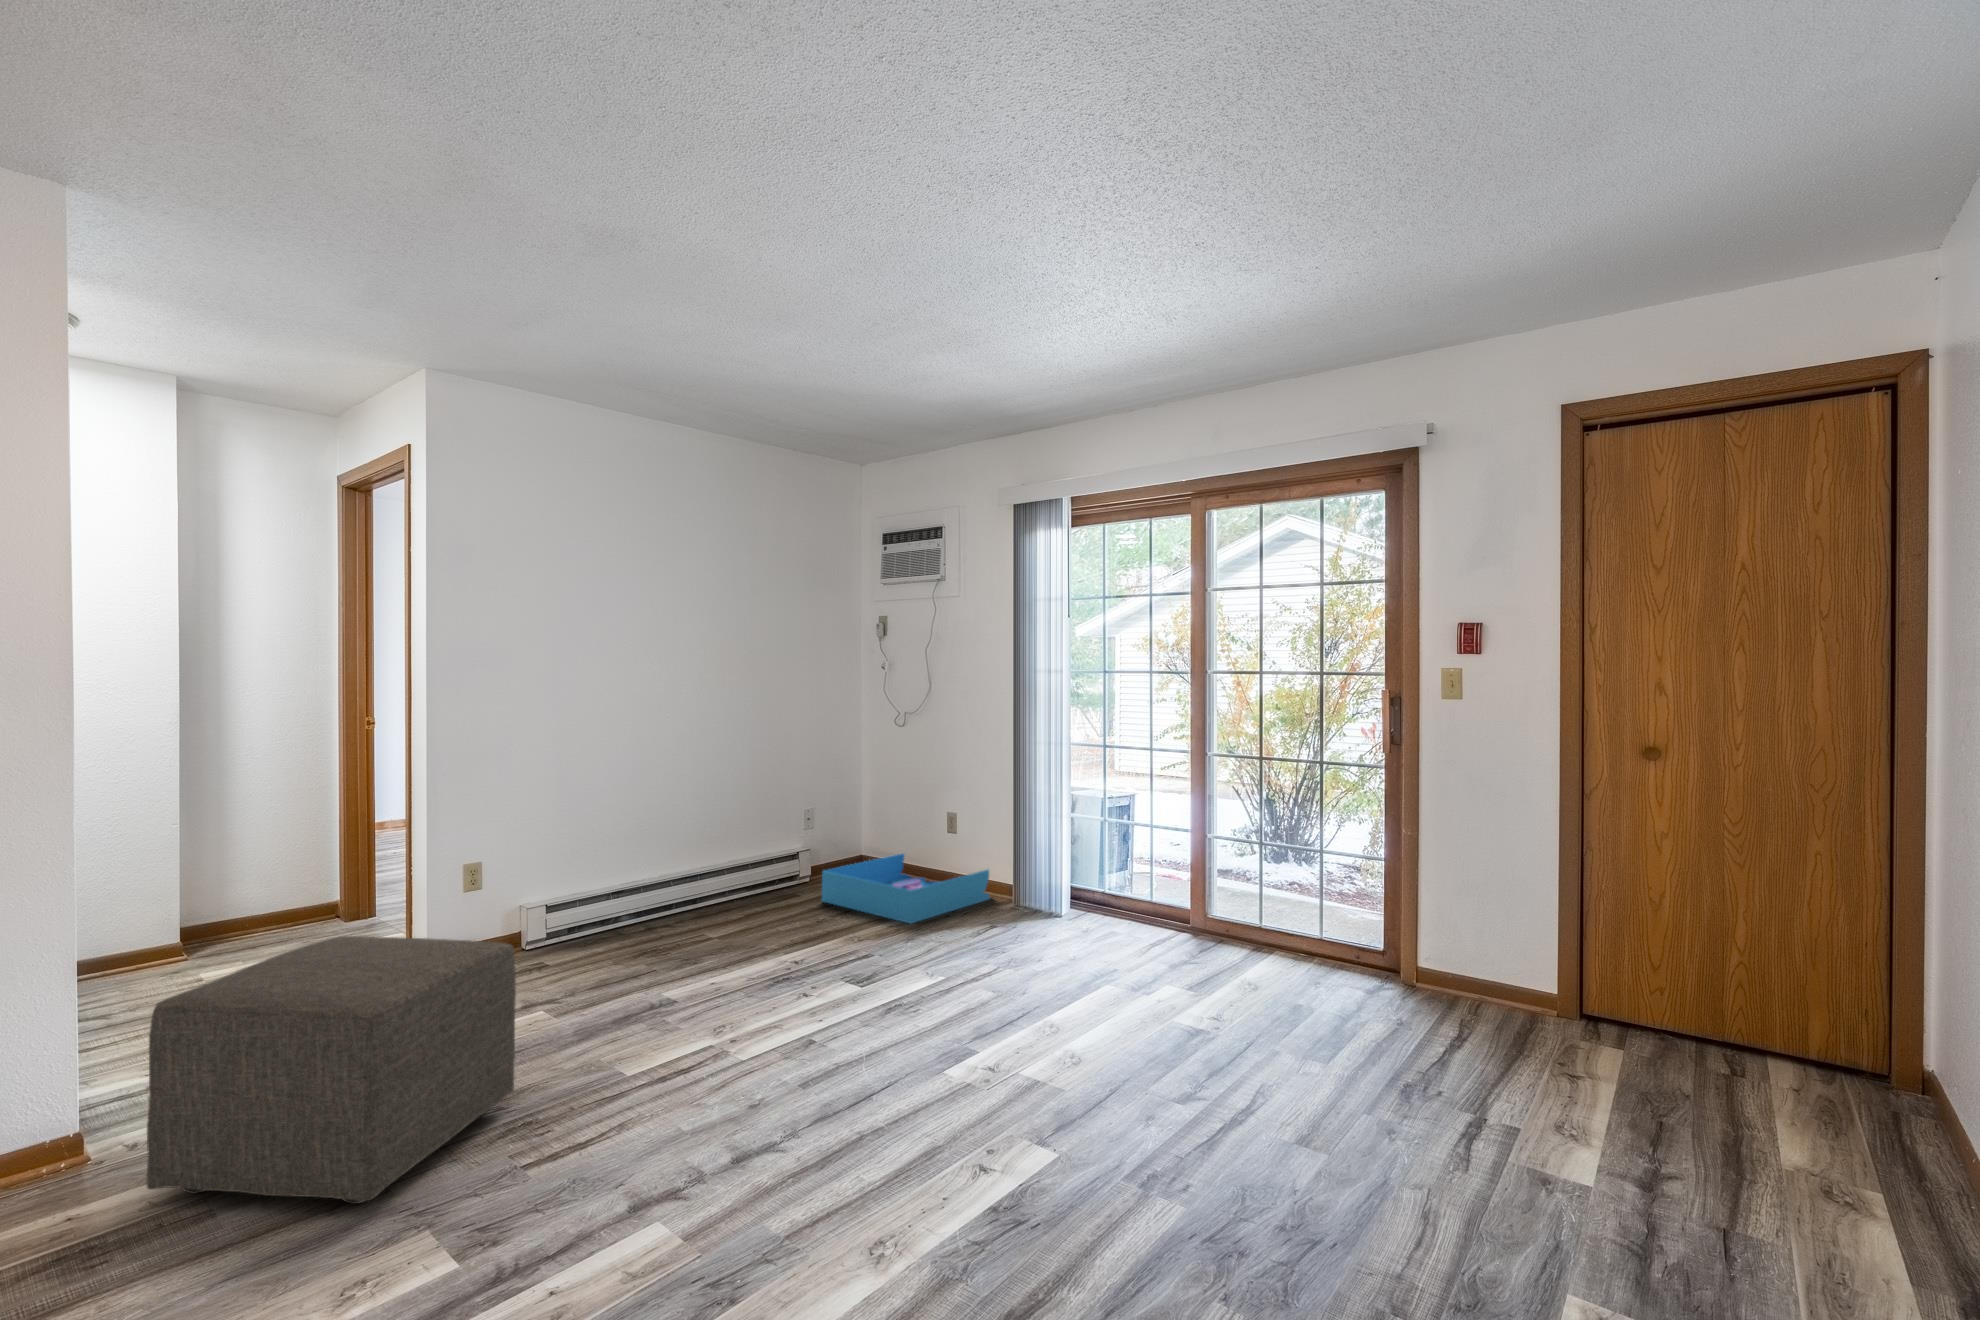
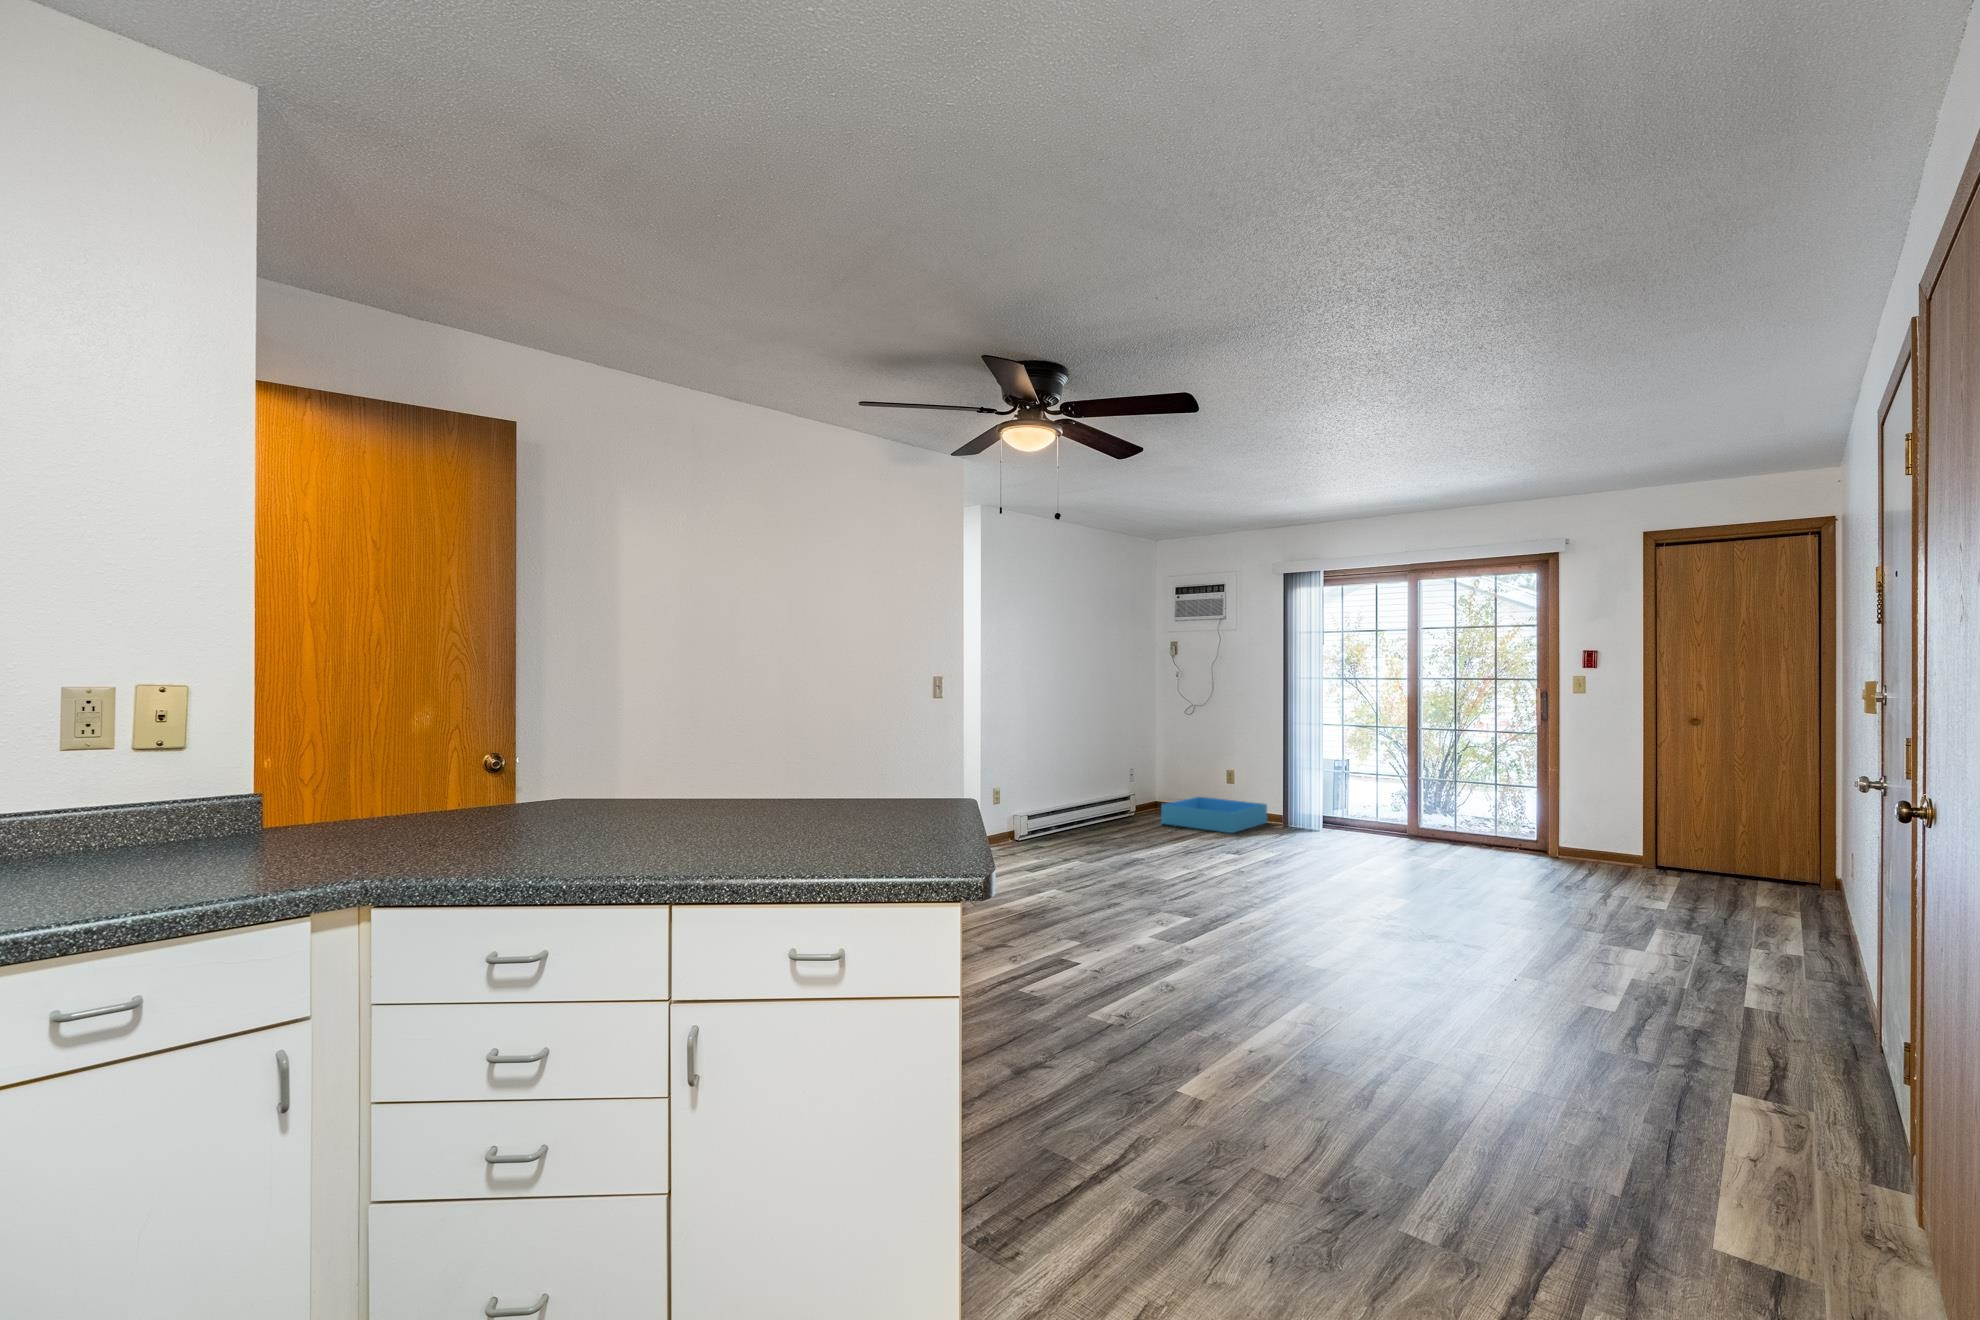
ottoman: present [146,936,516,1204] -> none [1035,810,1138,908]

